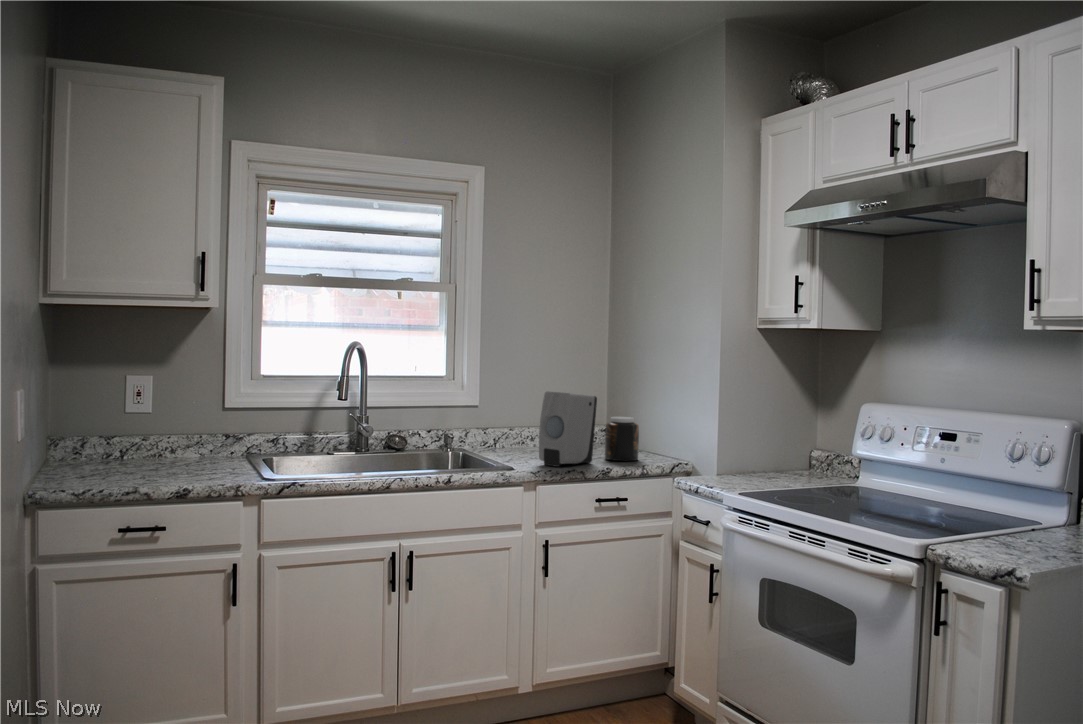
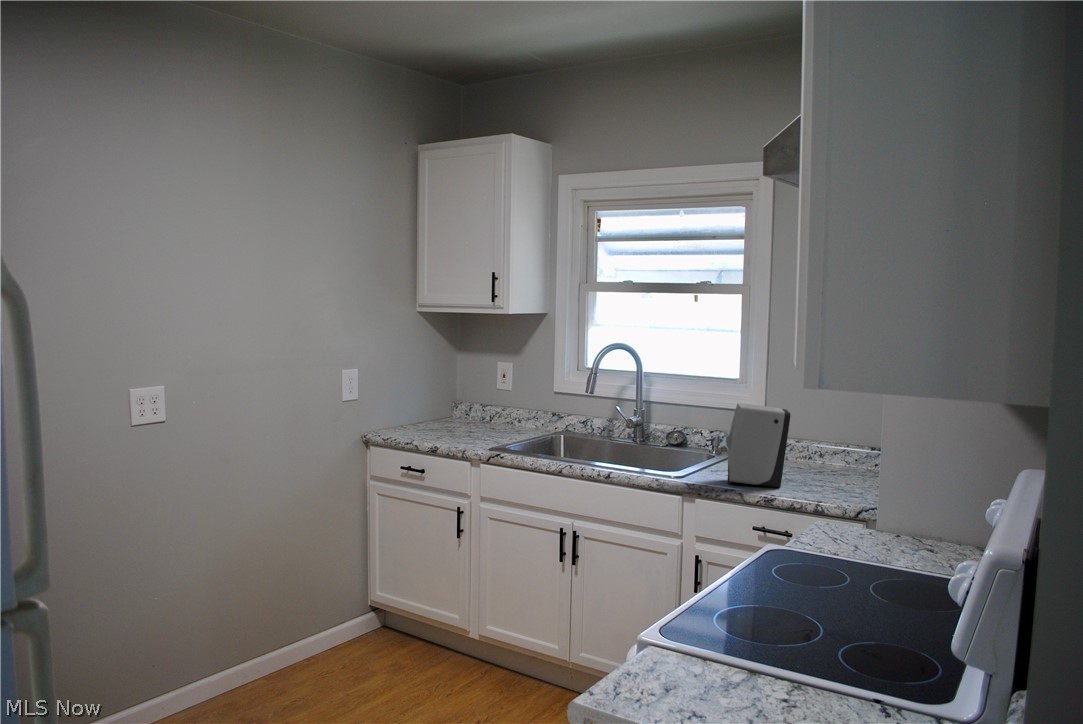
jar: present [605,417,639,461] -> none [812,441,854,496]

